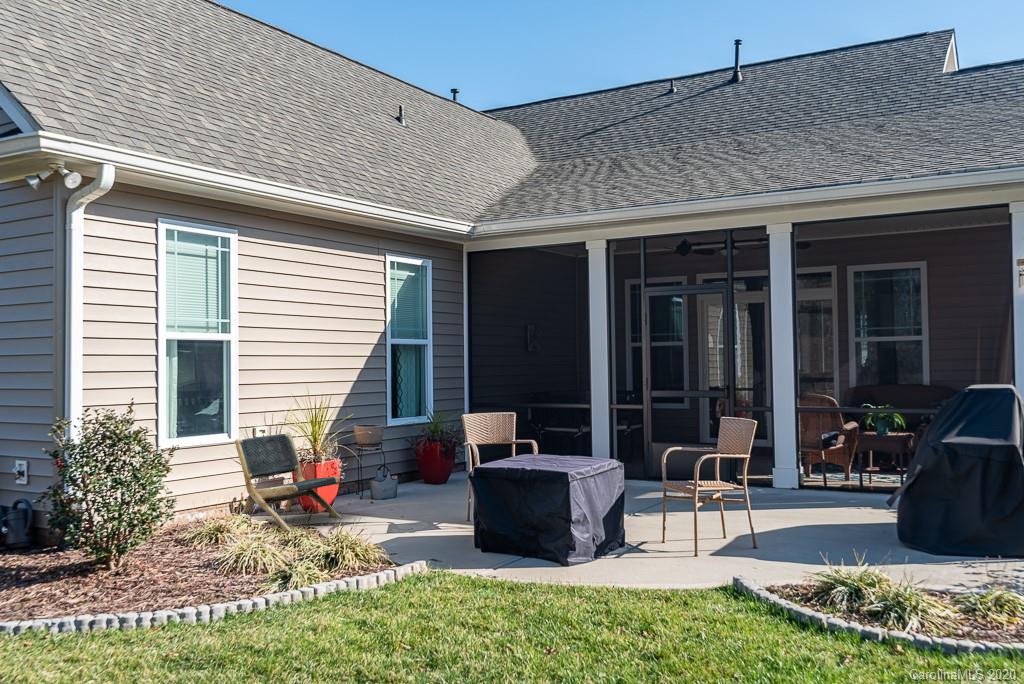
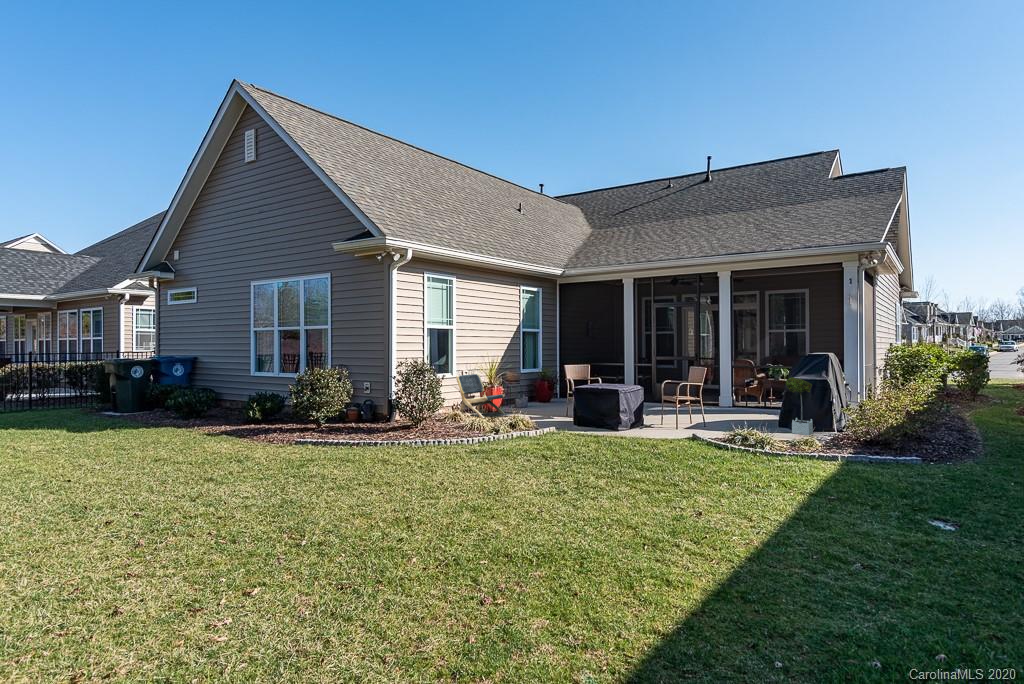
potted tree: none [925,440,984,569] -> present [786,377,813,435]

